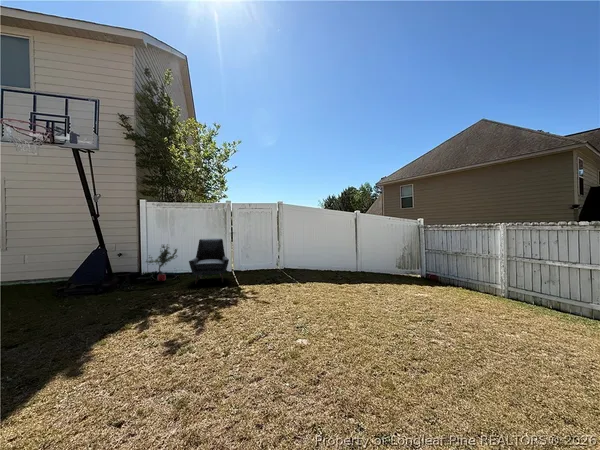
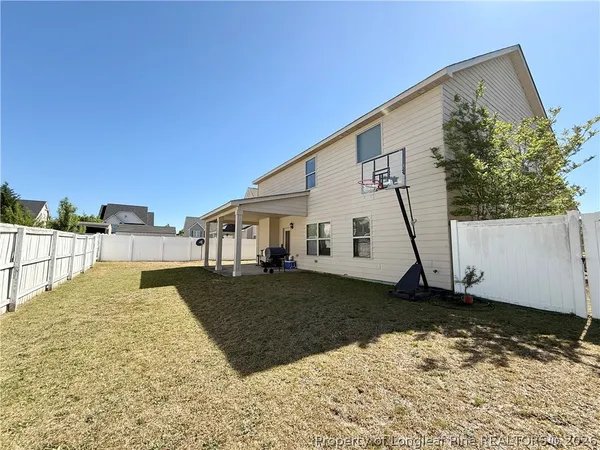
chair: present [189,239,229,284] -> none [493,263,554,322]

